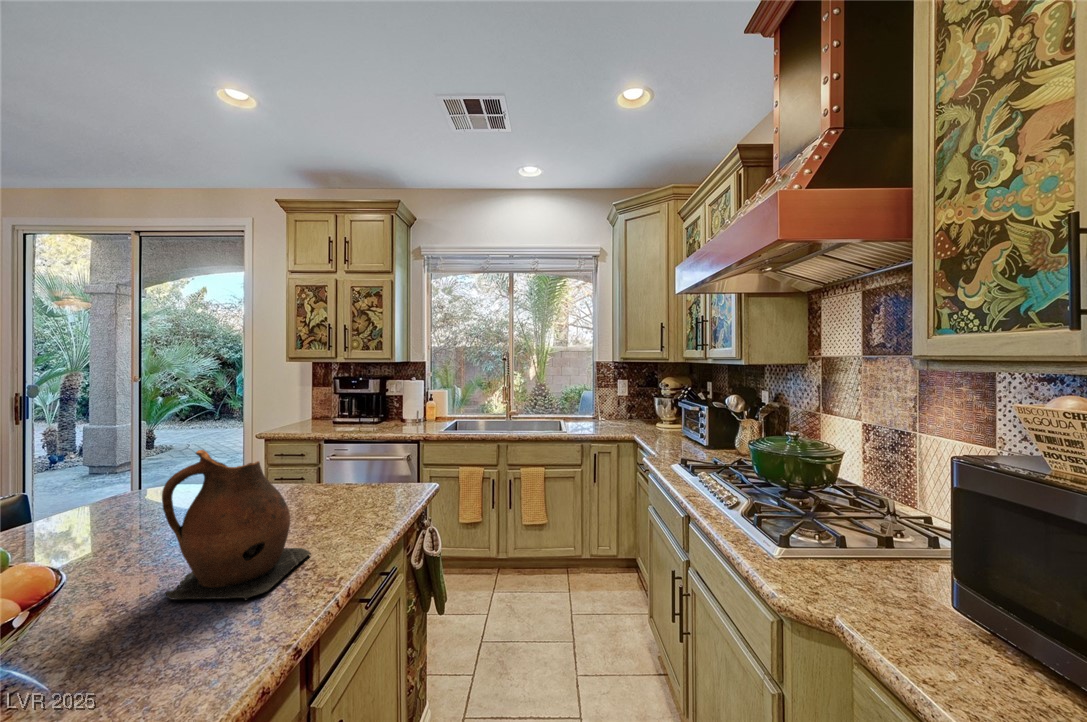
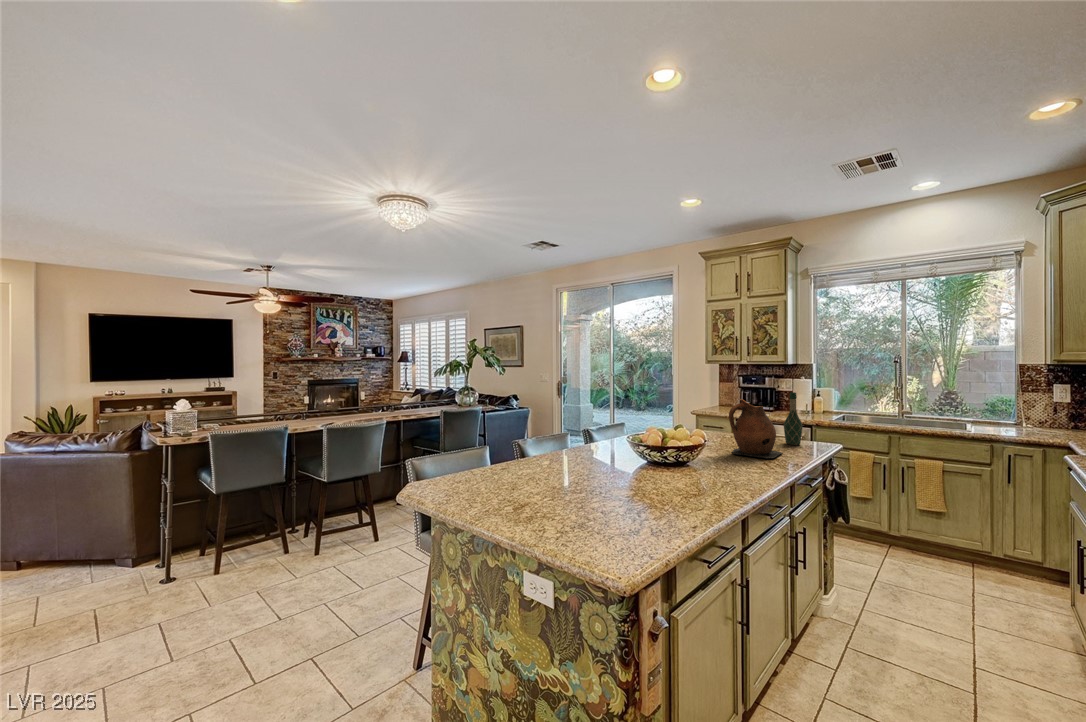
wine bottle: none [344,413,375,507] -> present [784,392,803,445]

